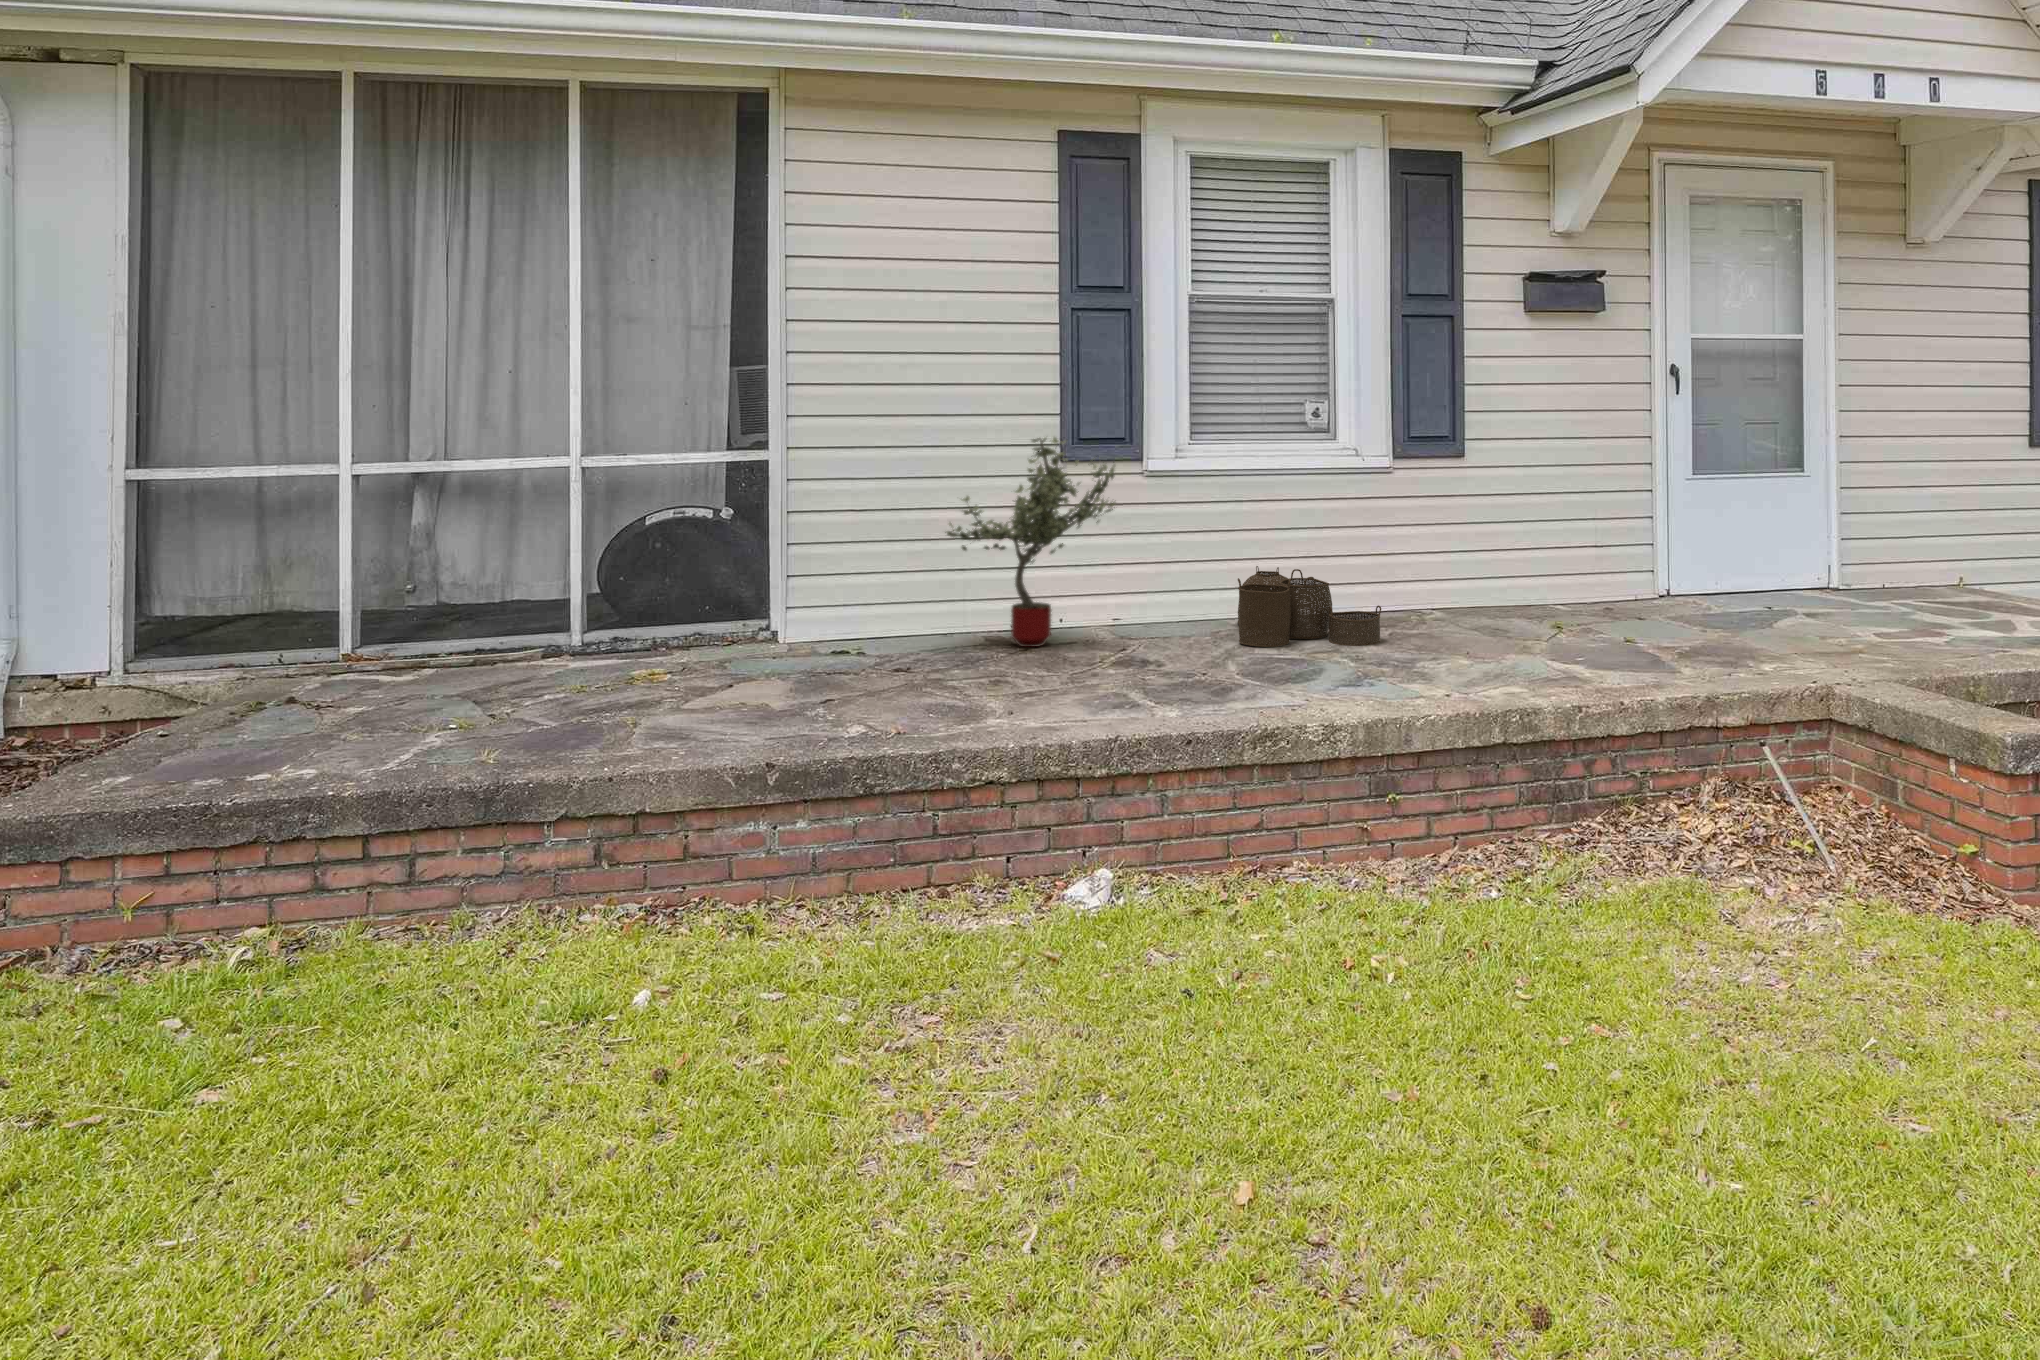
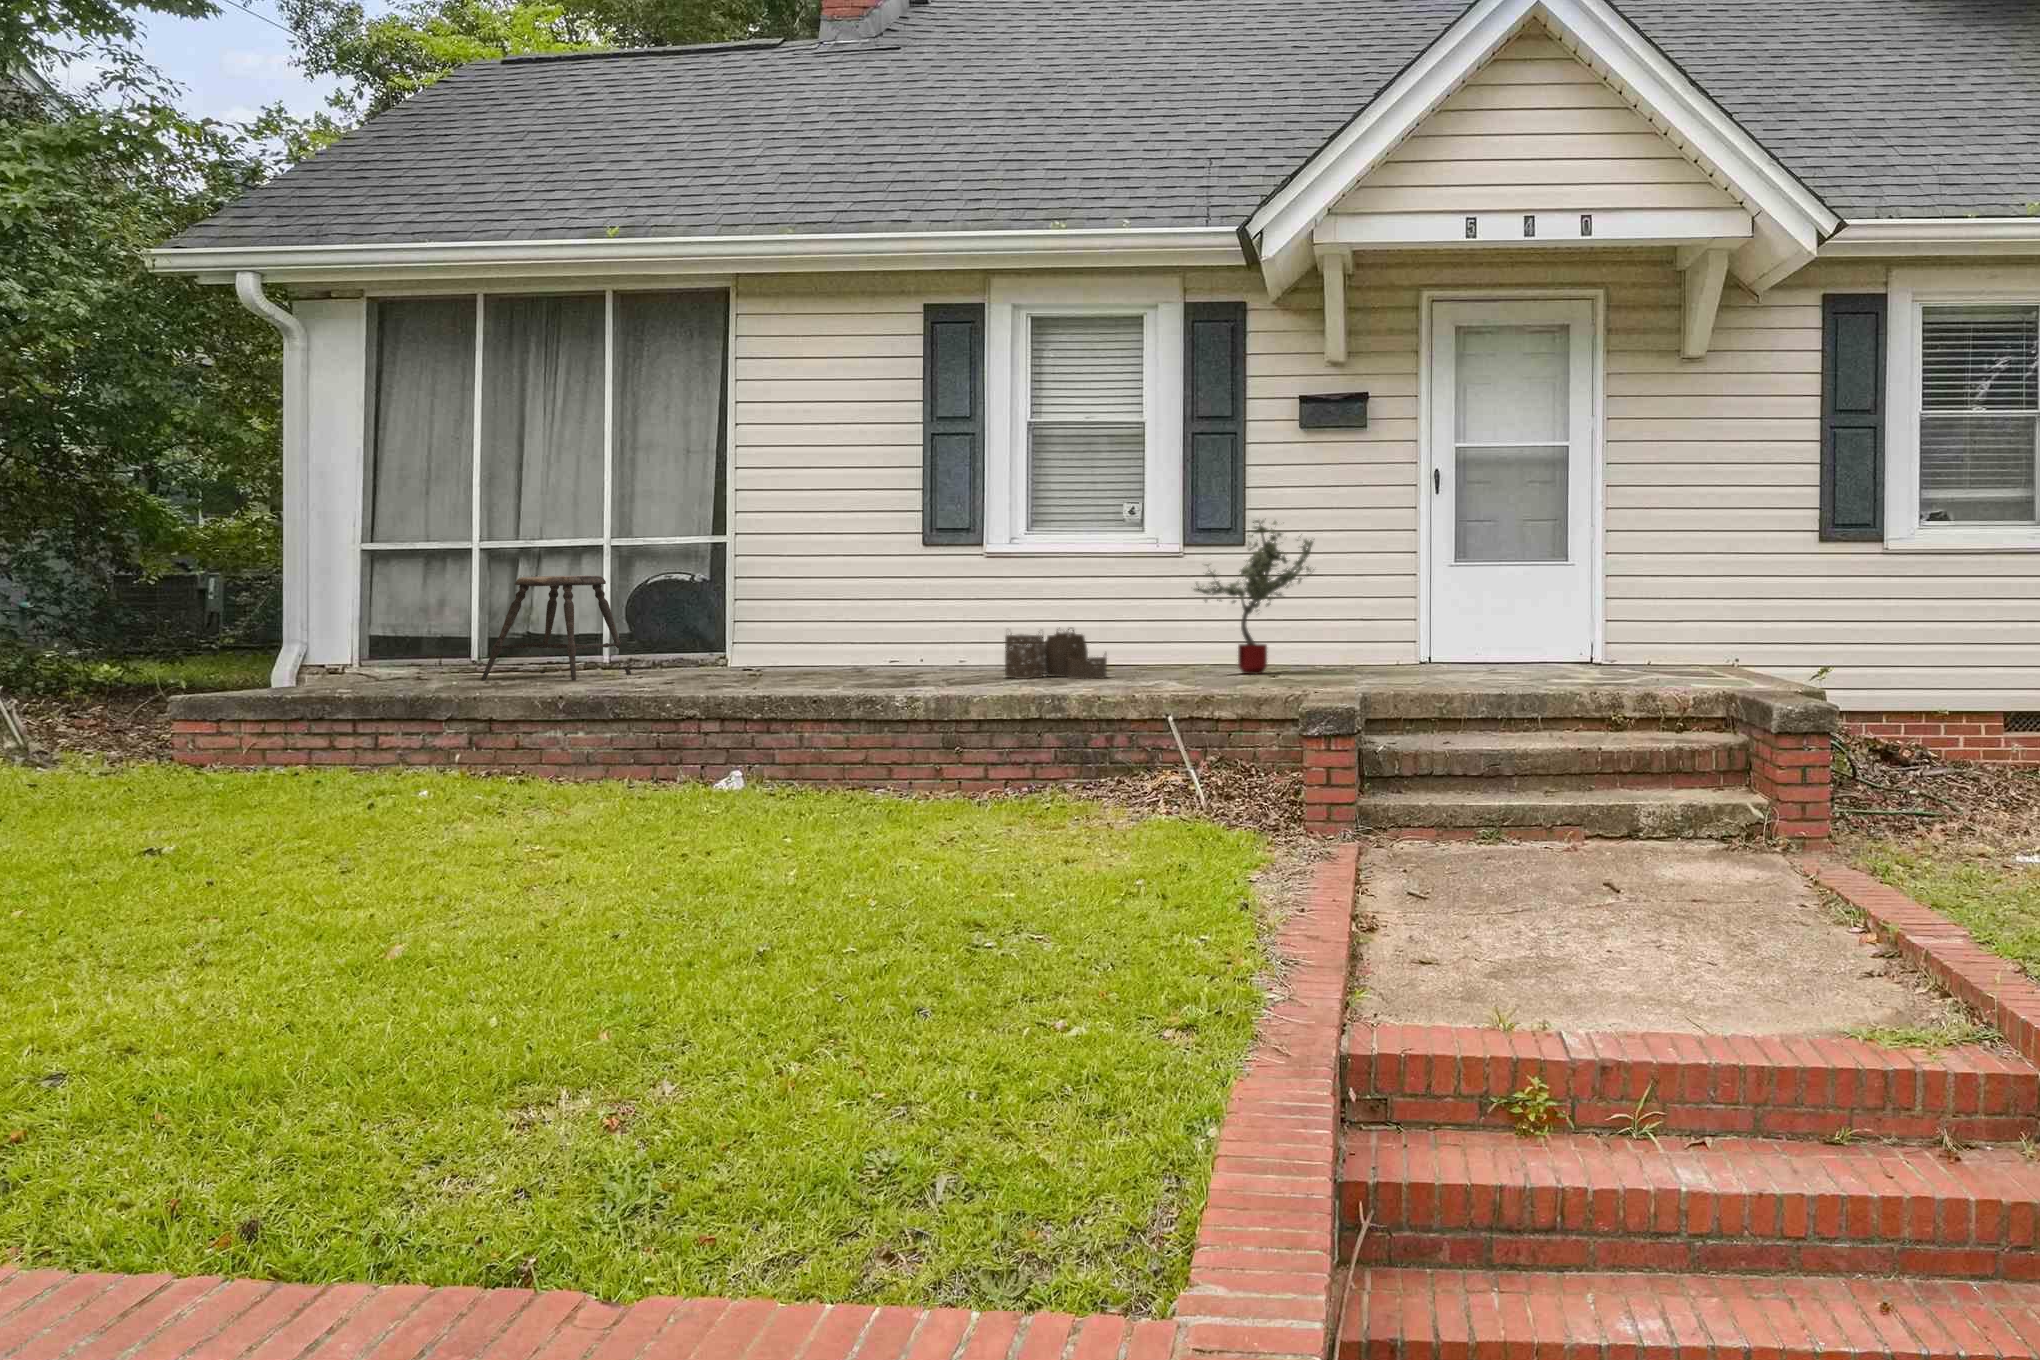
potted tree: present [945,437,1115,647] -> present [1193,520,1314,674]
stool: none [416,511,630,688] -> present [481,575,631,681]

